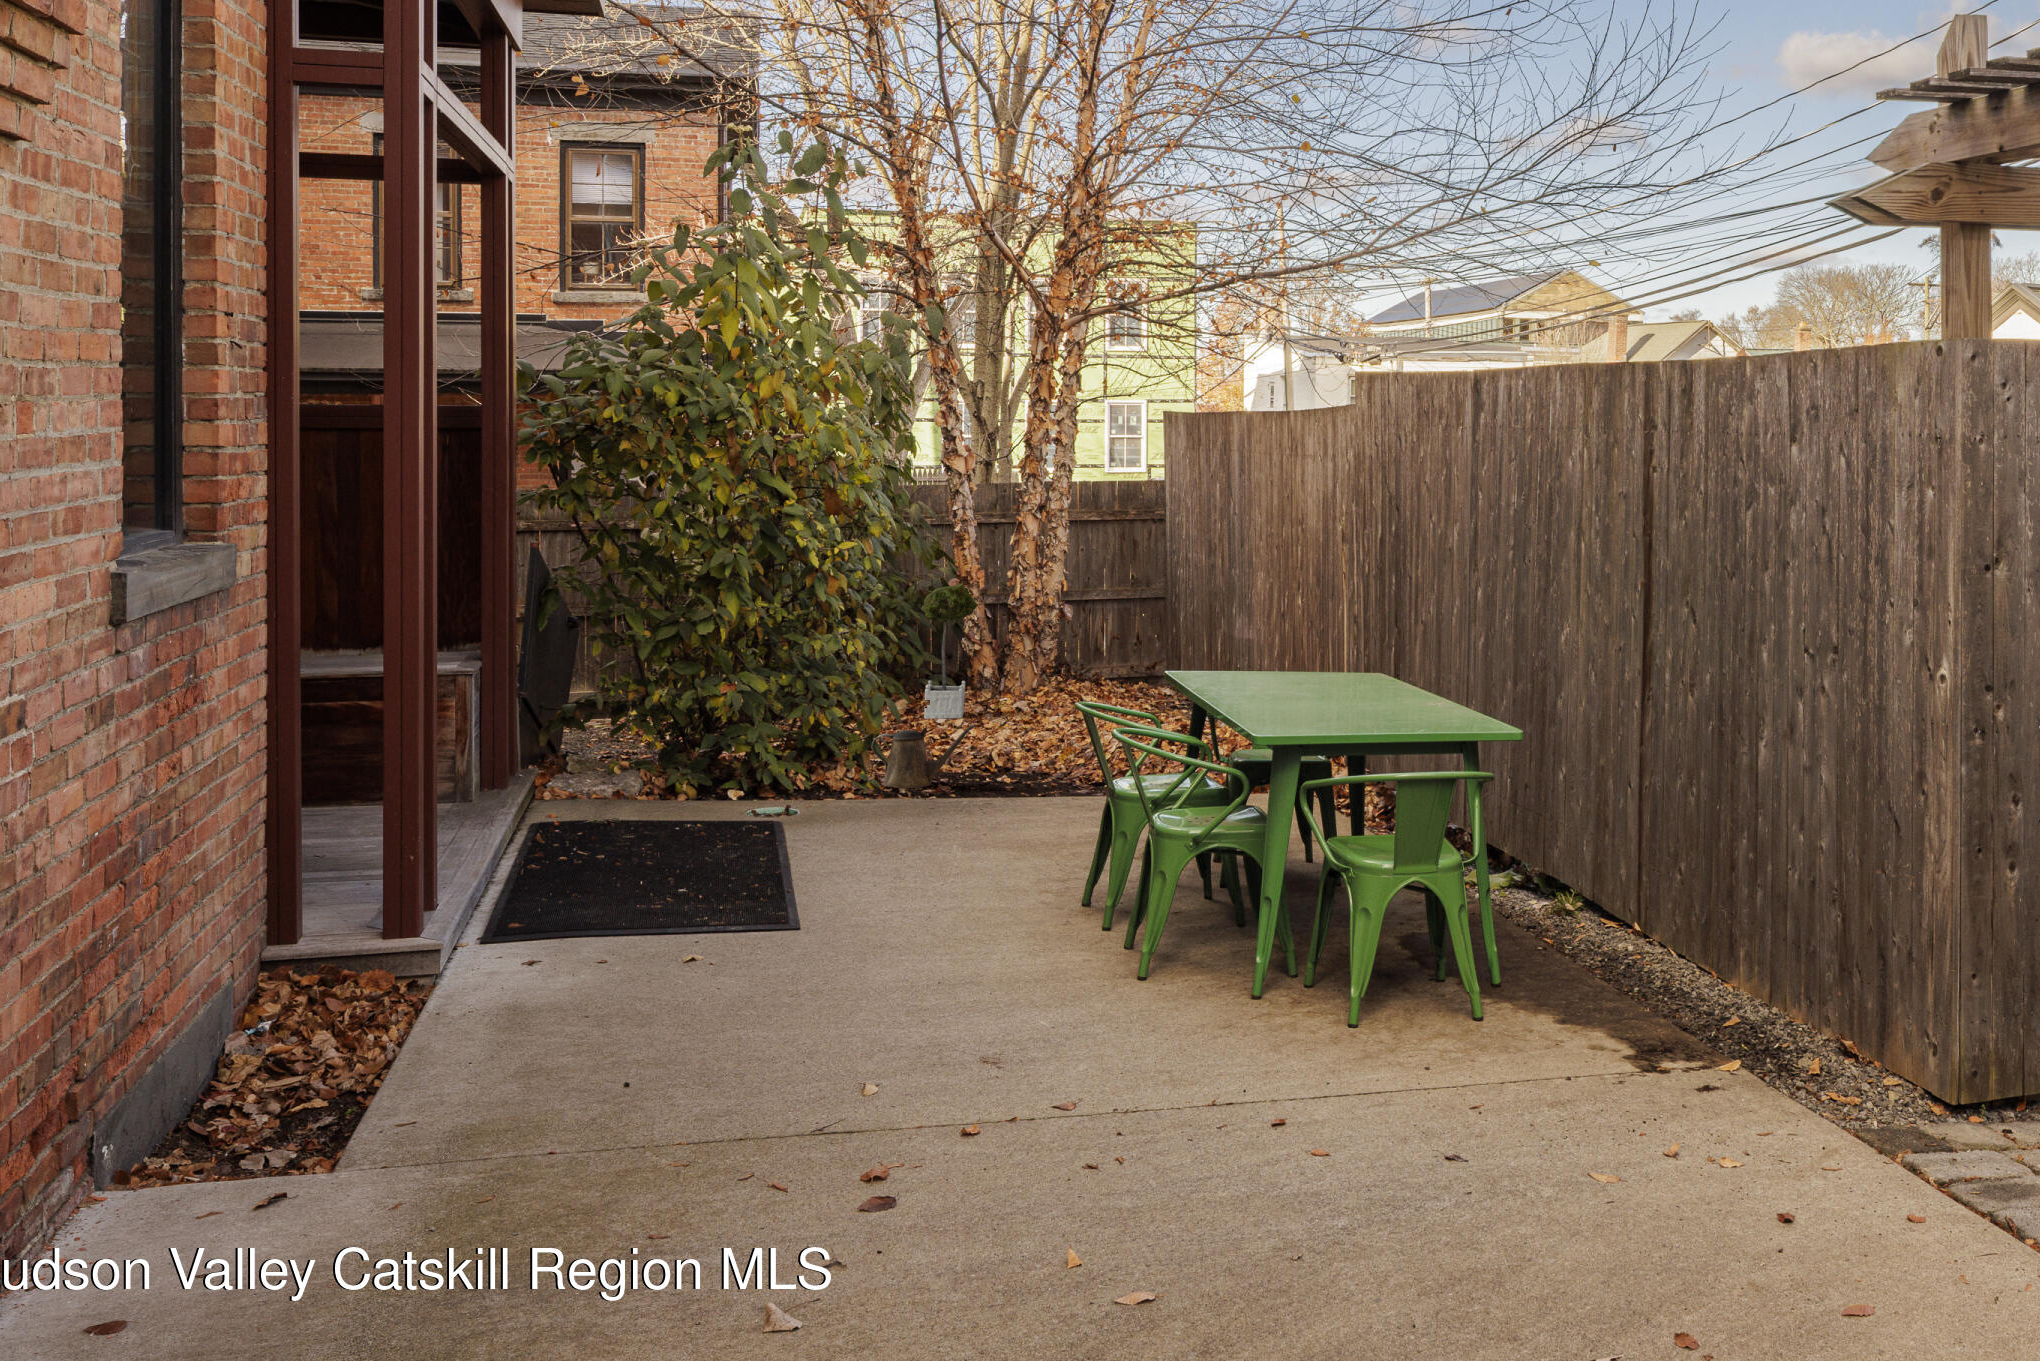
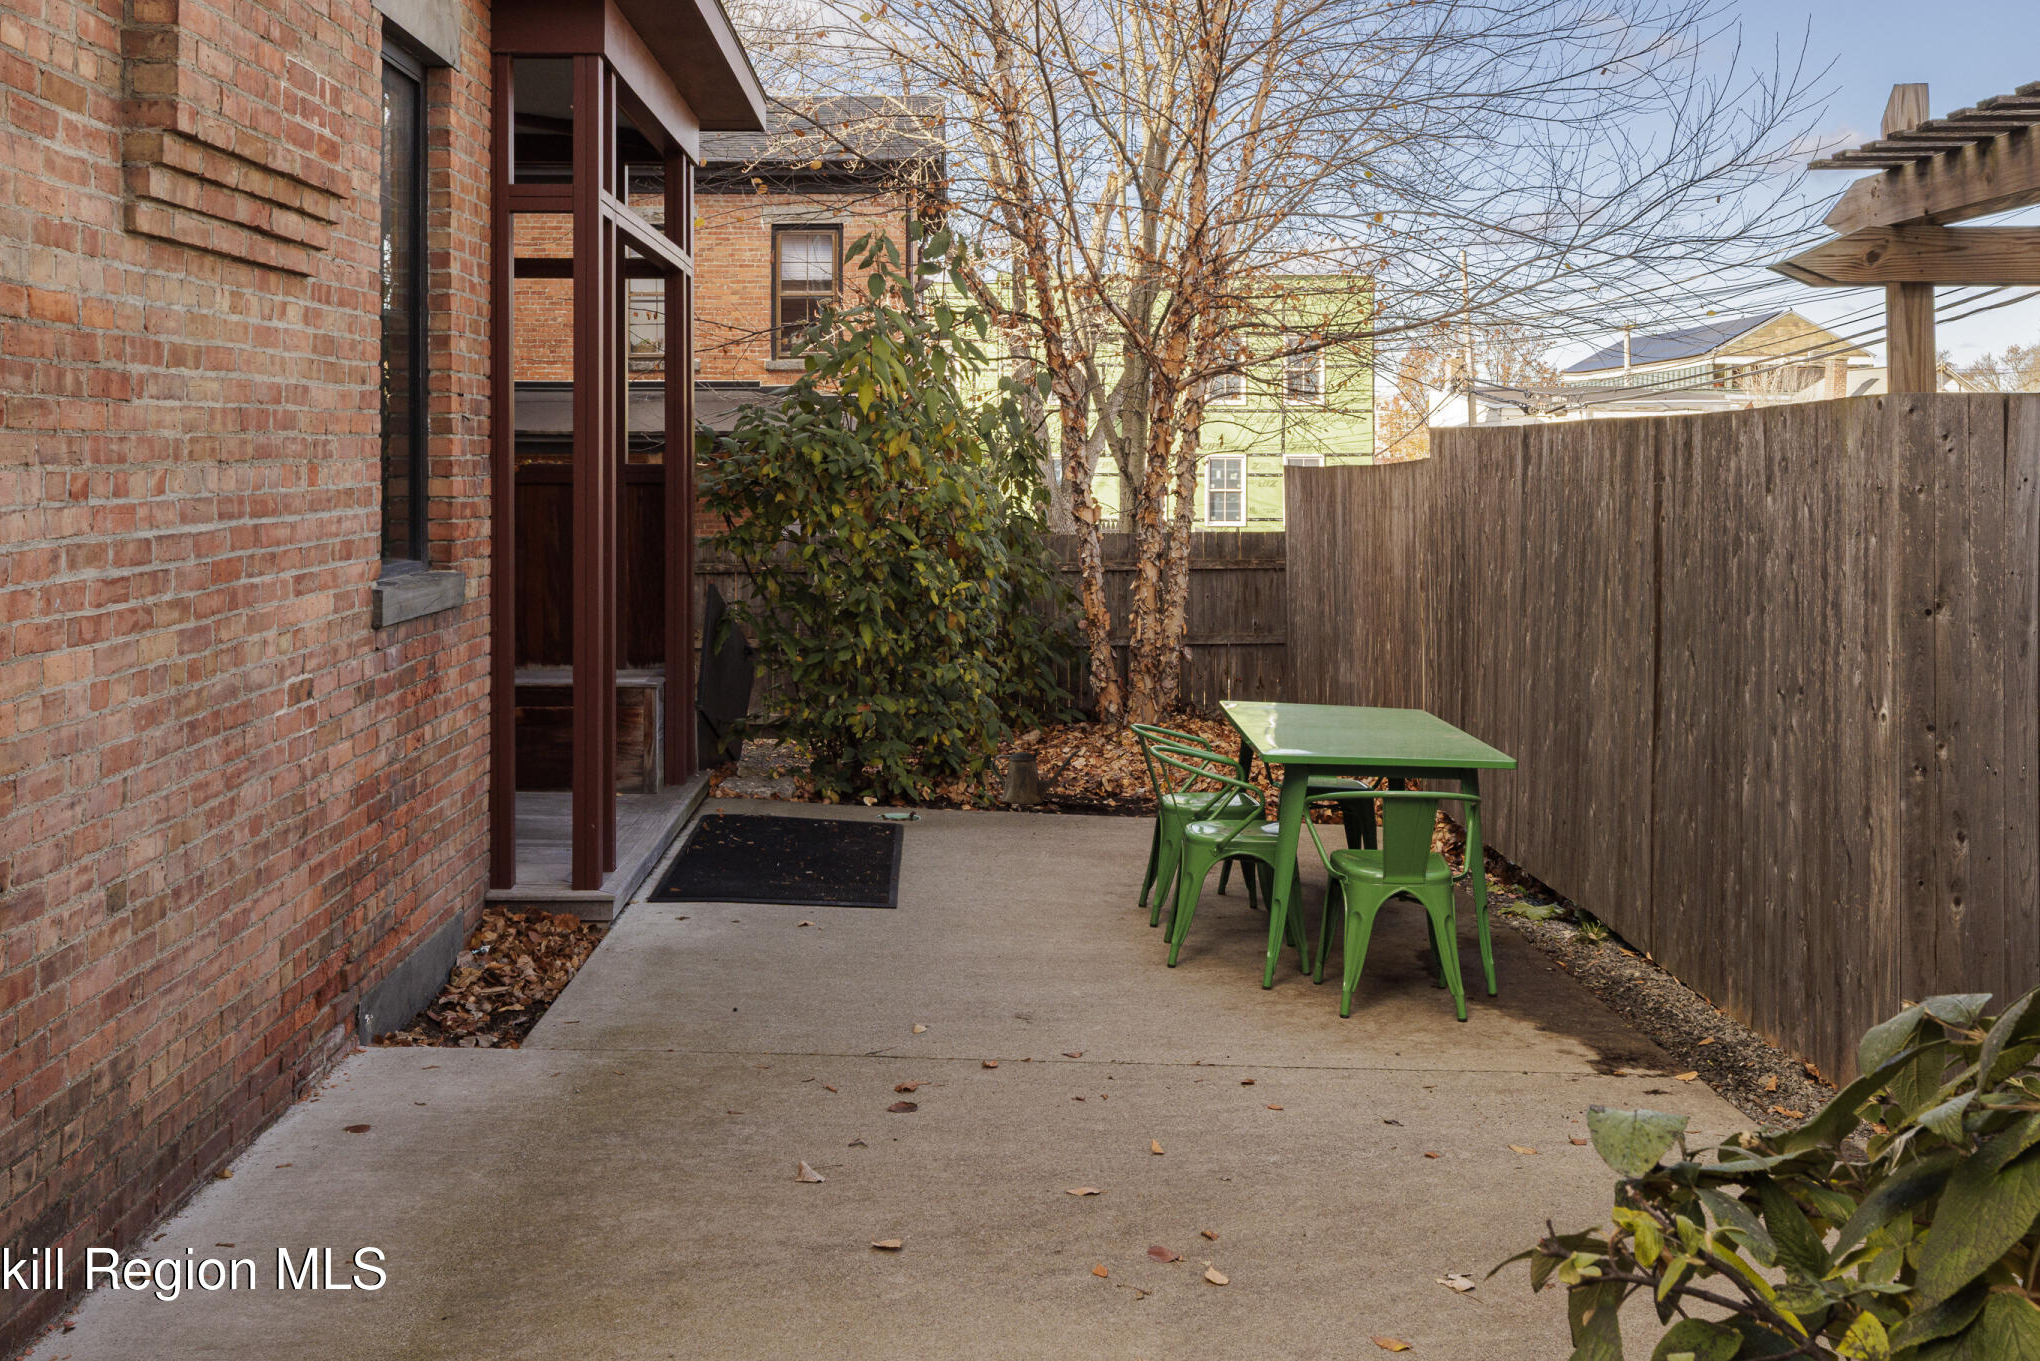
potted tree: present [920,583,977,719] -> none [1050,623,1101,748]

